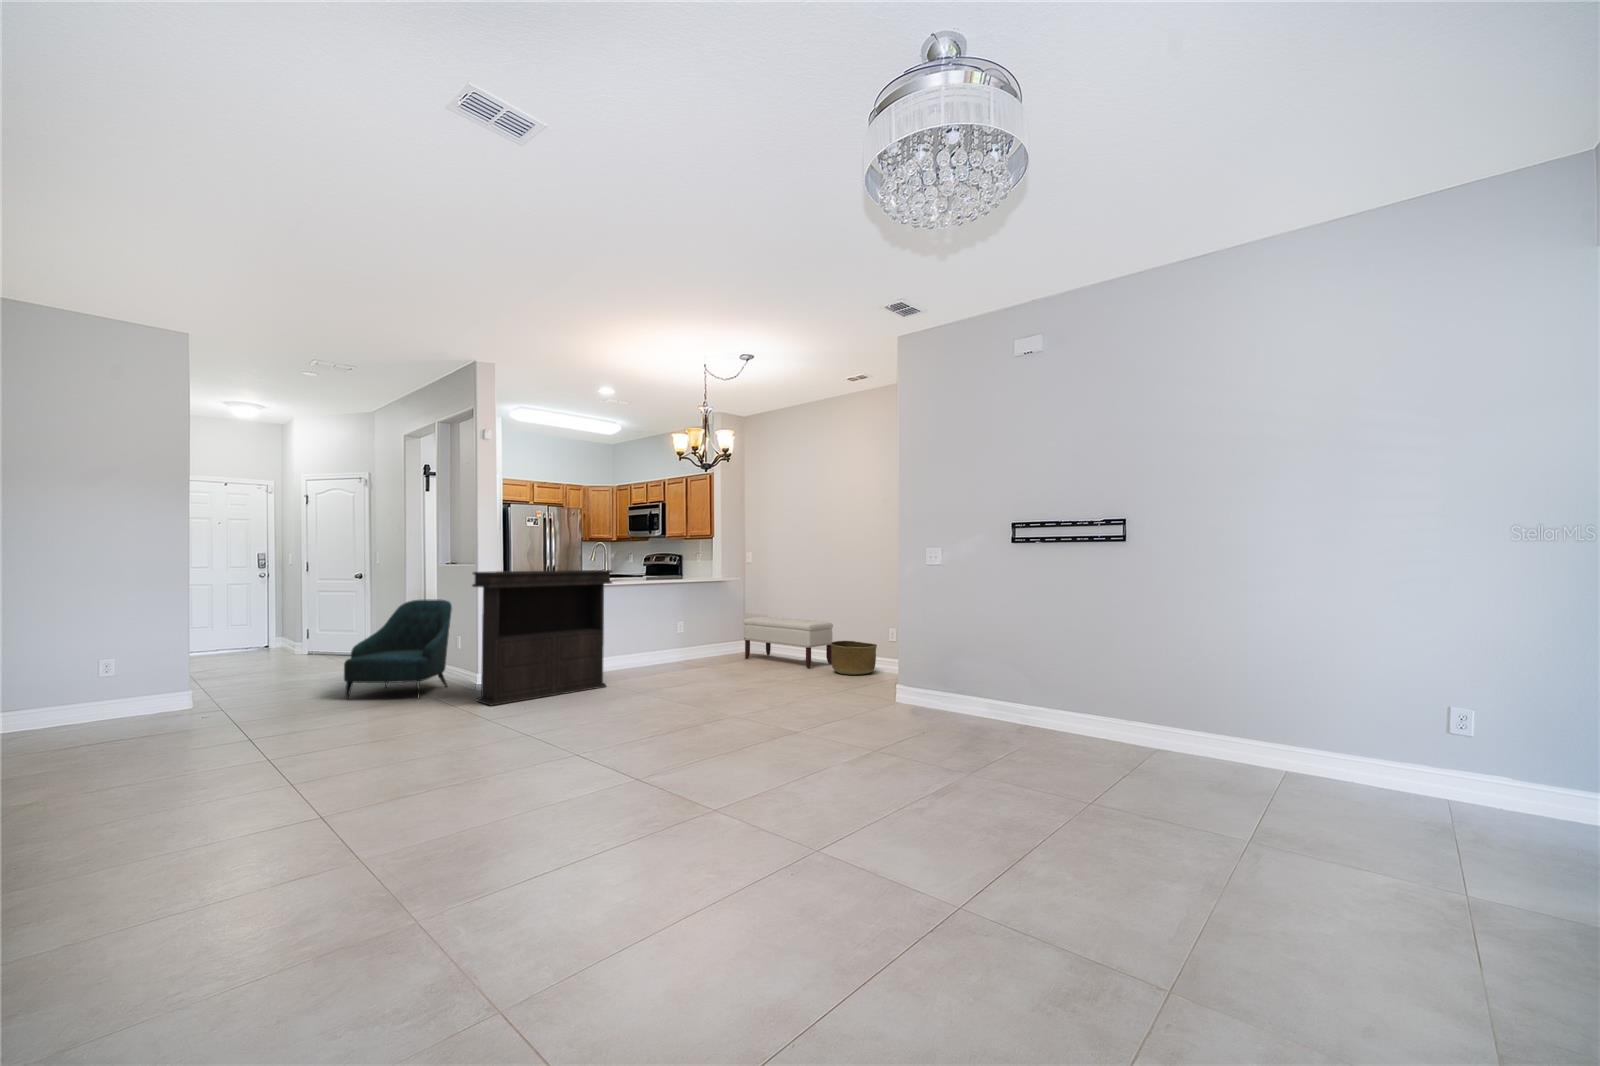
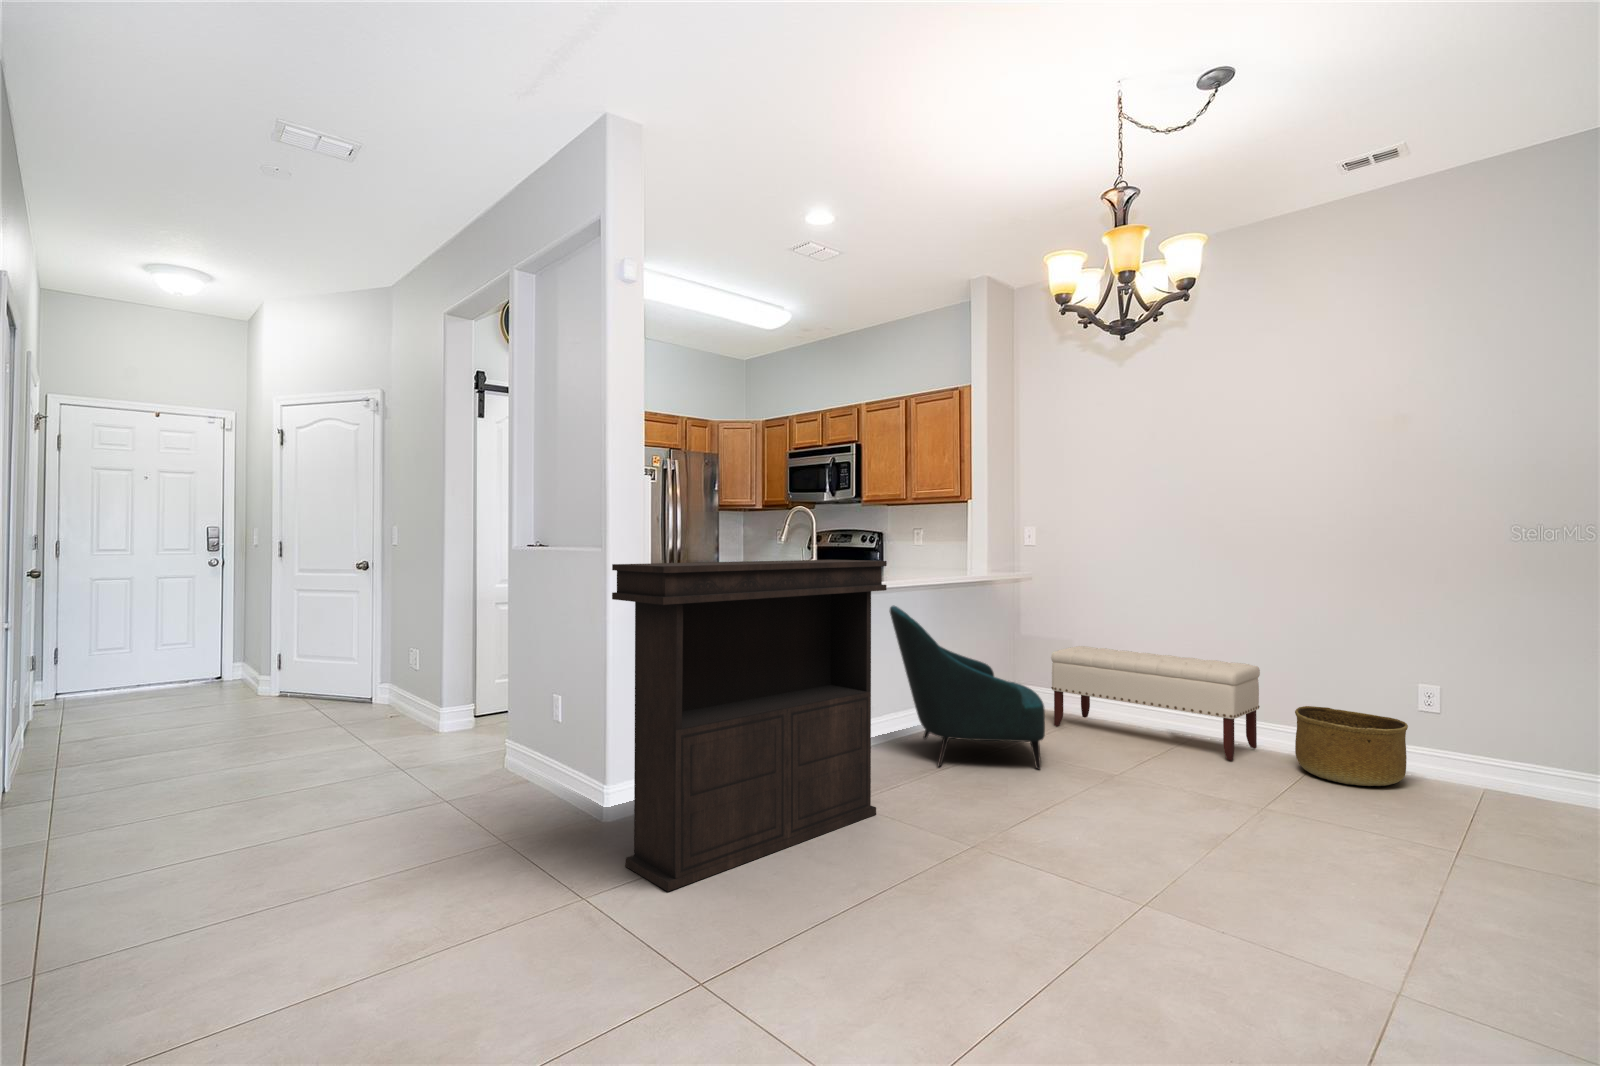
armchair: present [344,599,452,699] -> present [890,606,1045,769]

